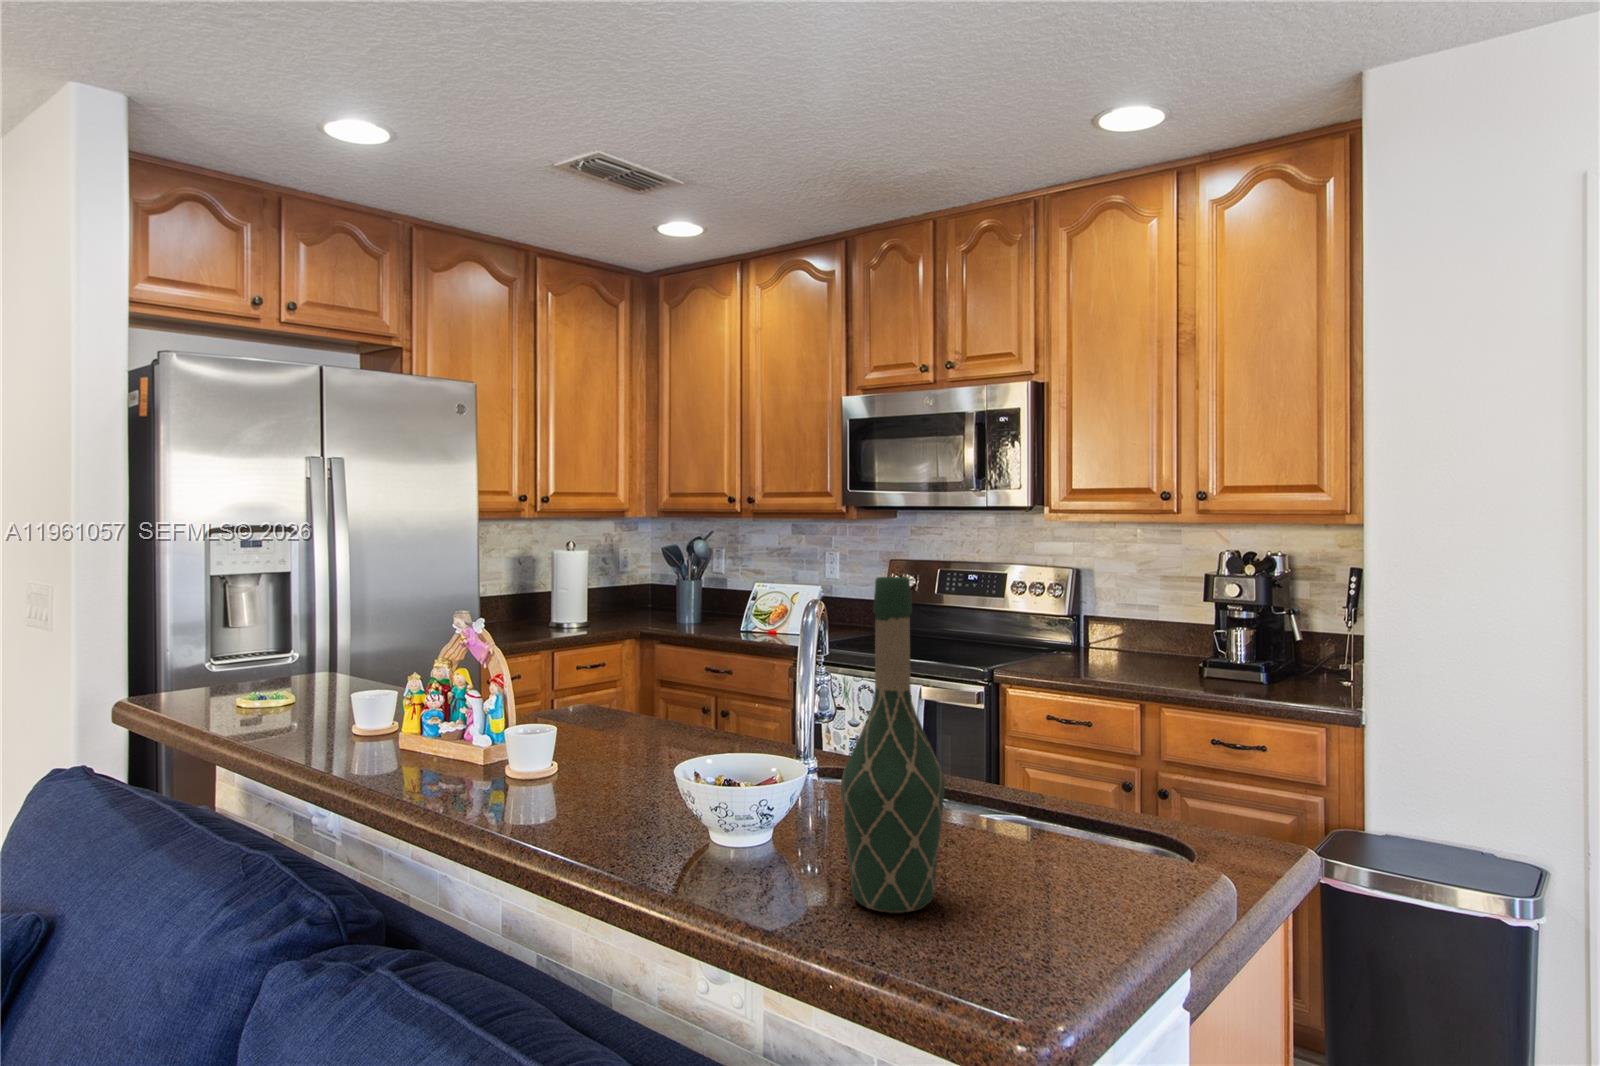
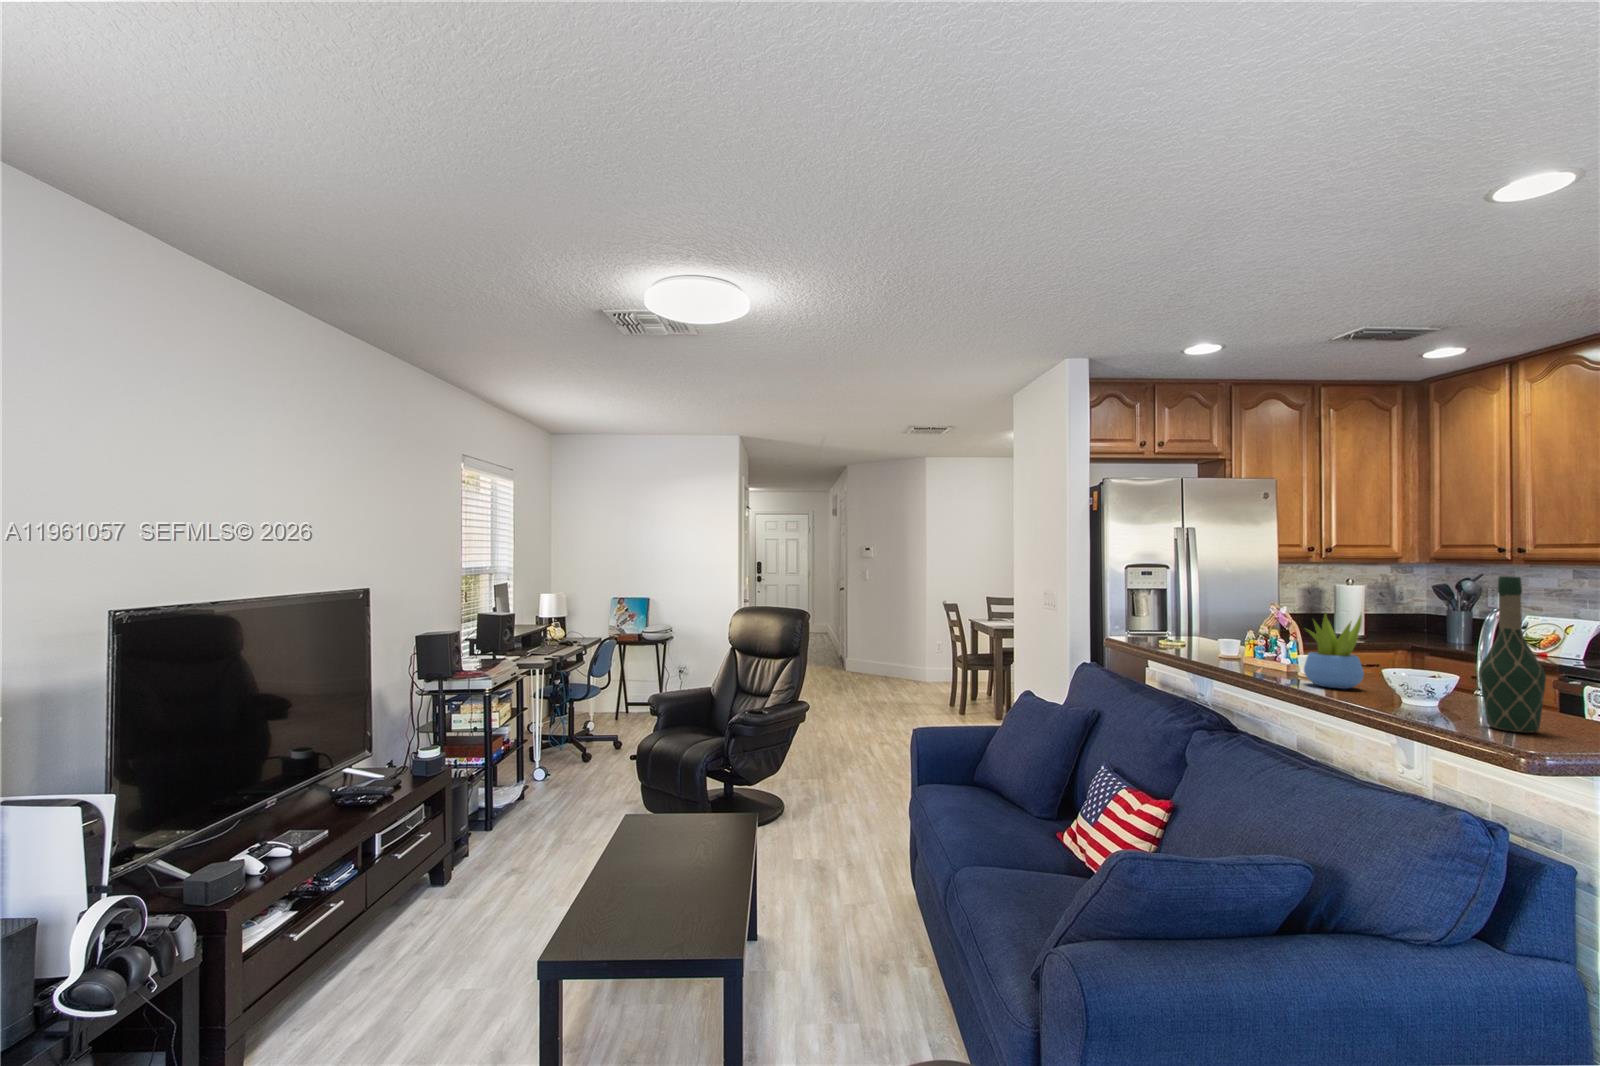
succulent plant: none [512,642,619,810] -> present [1304,613,1364,689]

